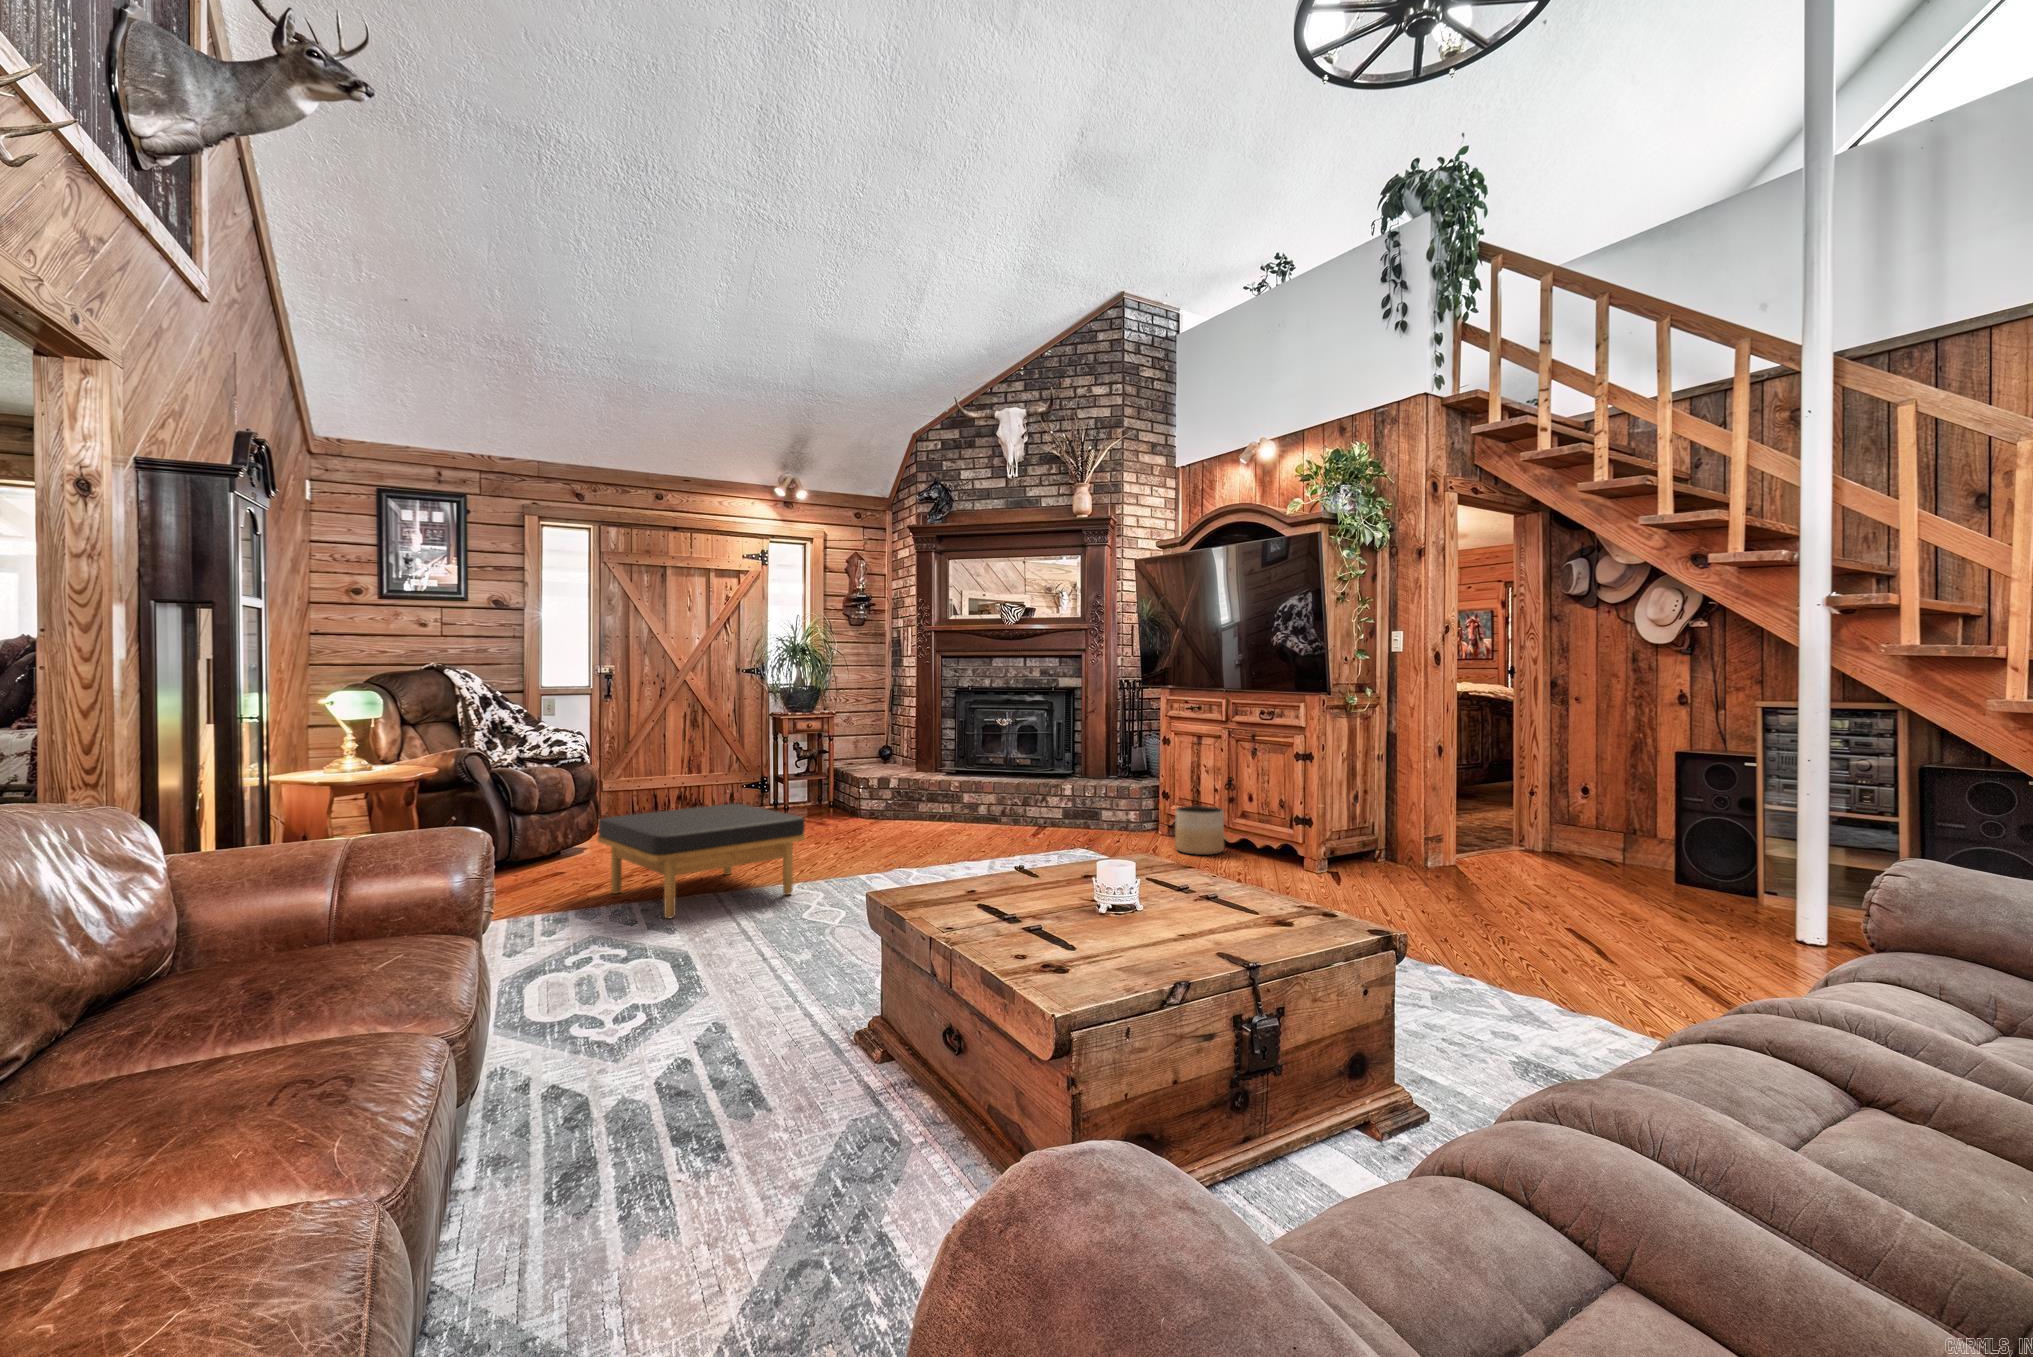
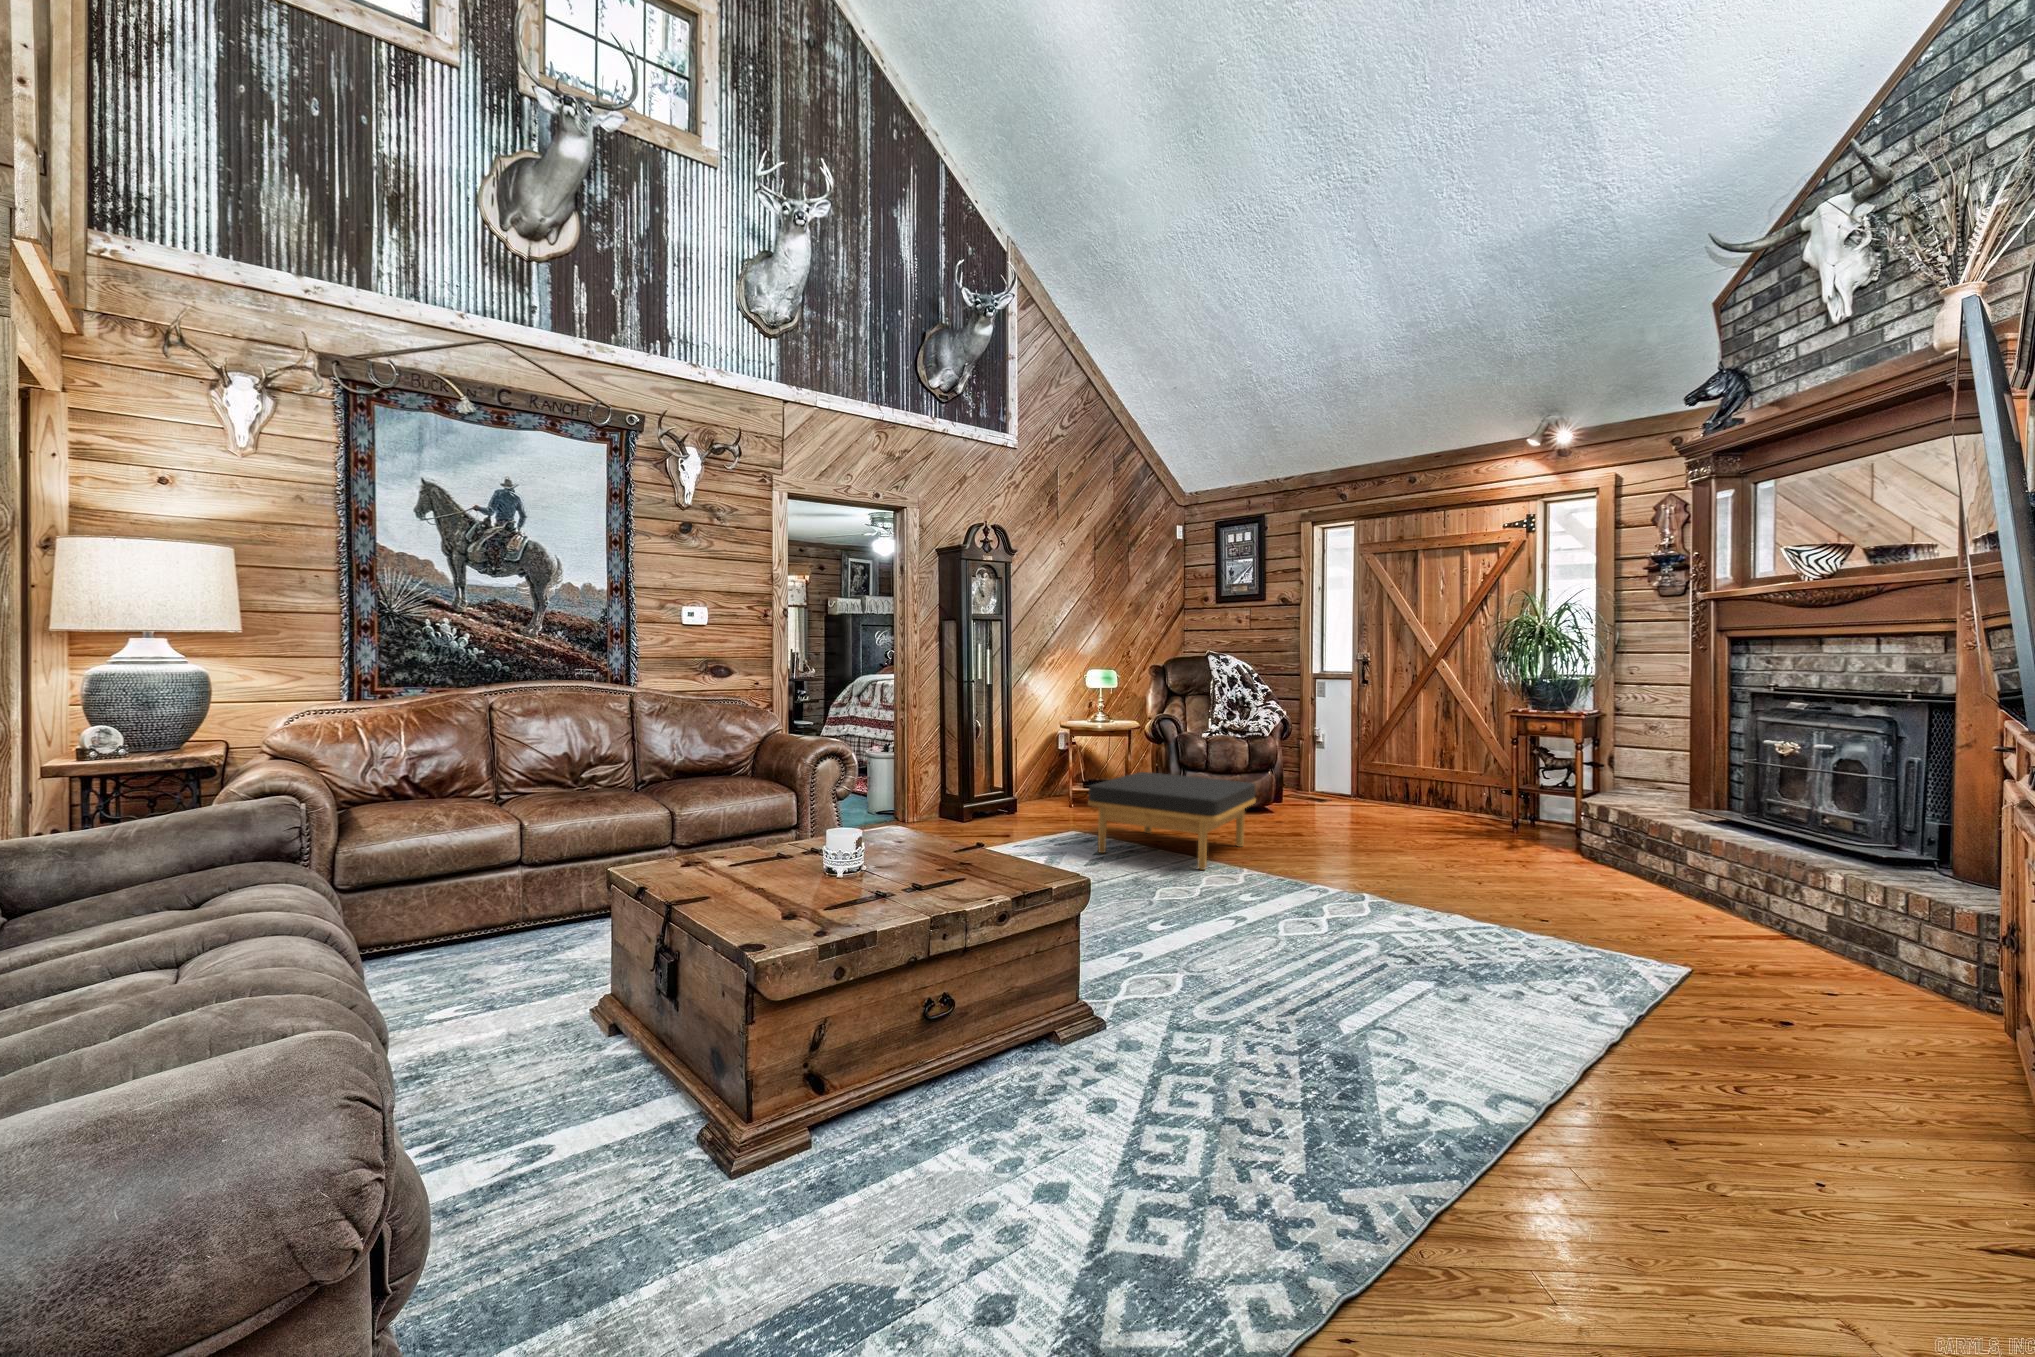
planter: present [1175,806,1224,855] -> none [1838,959,2001,1095]

